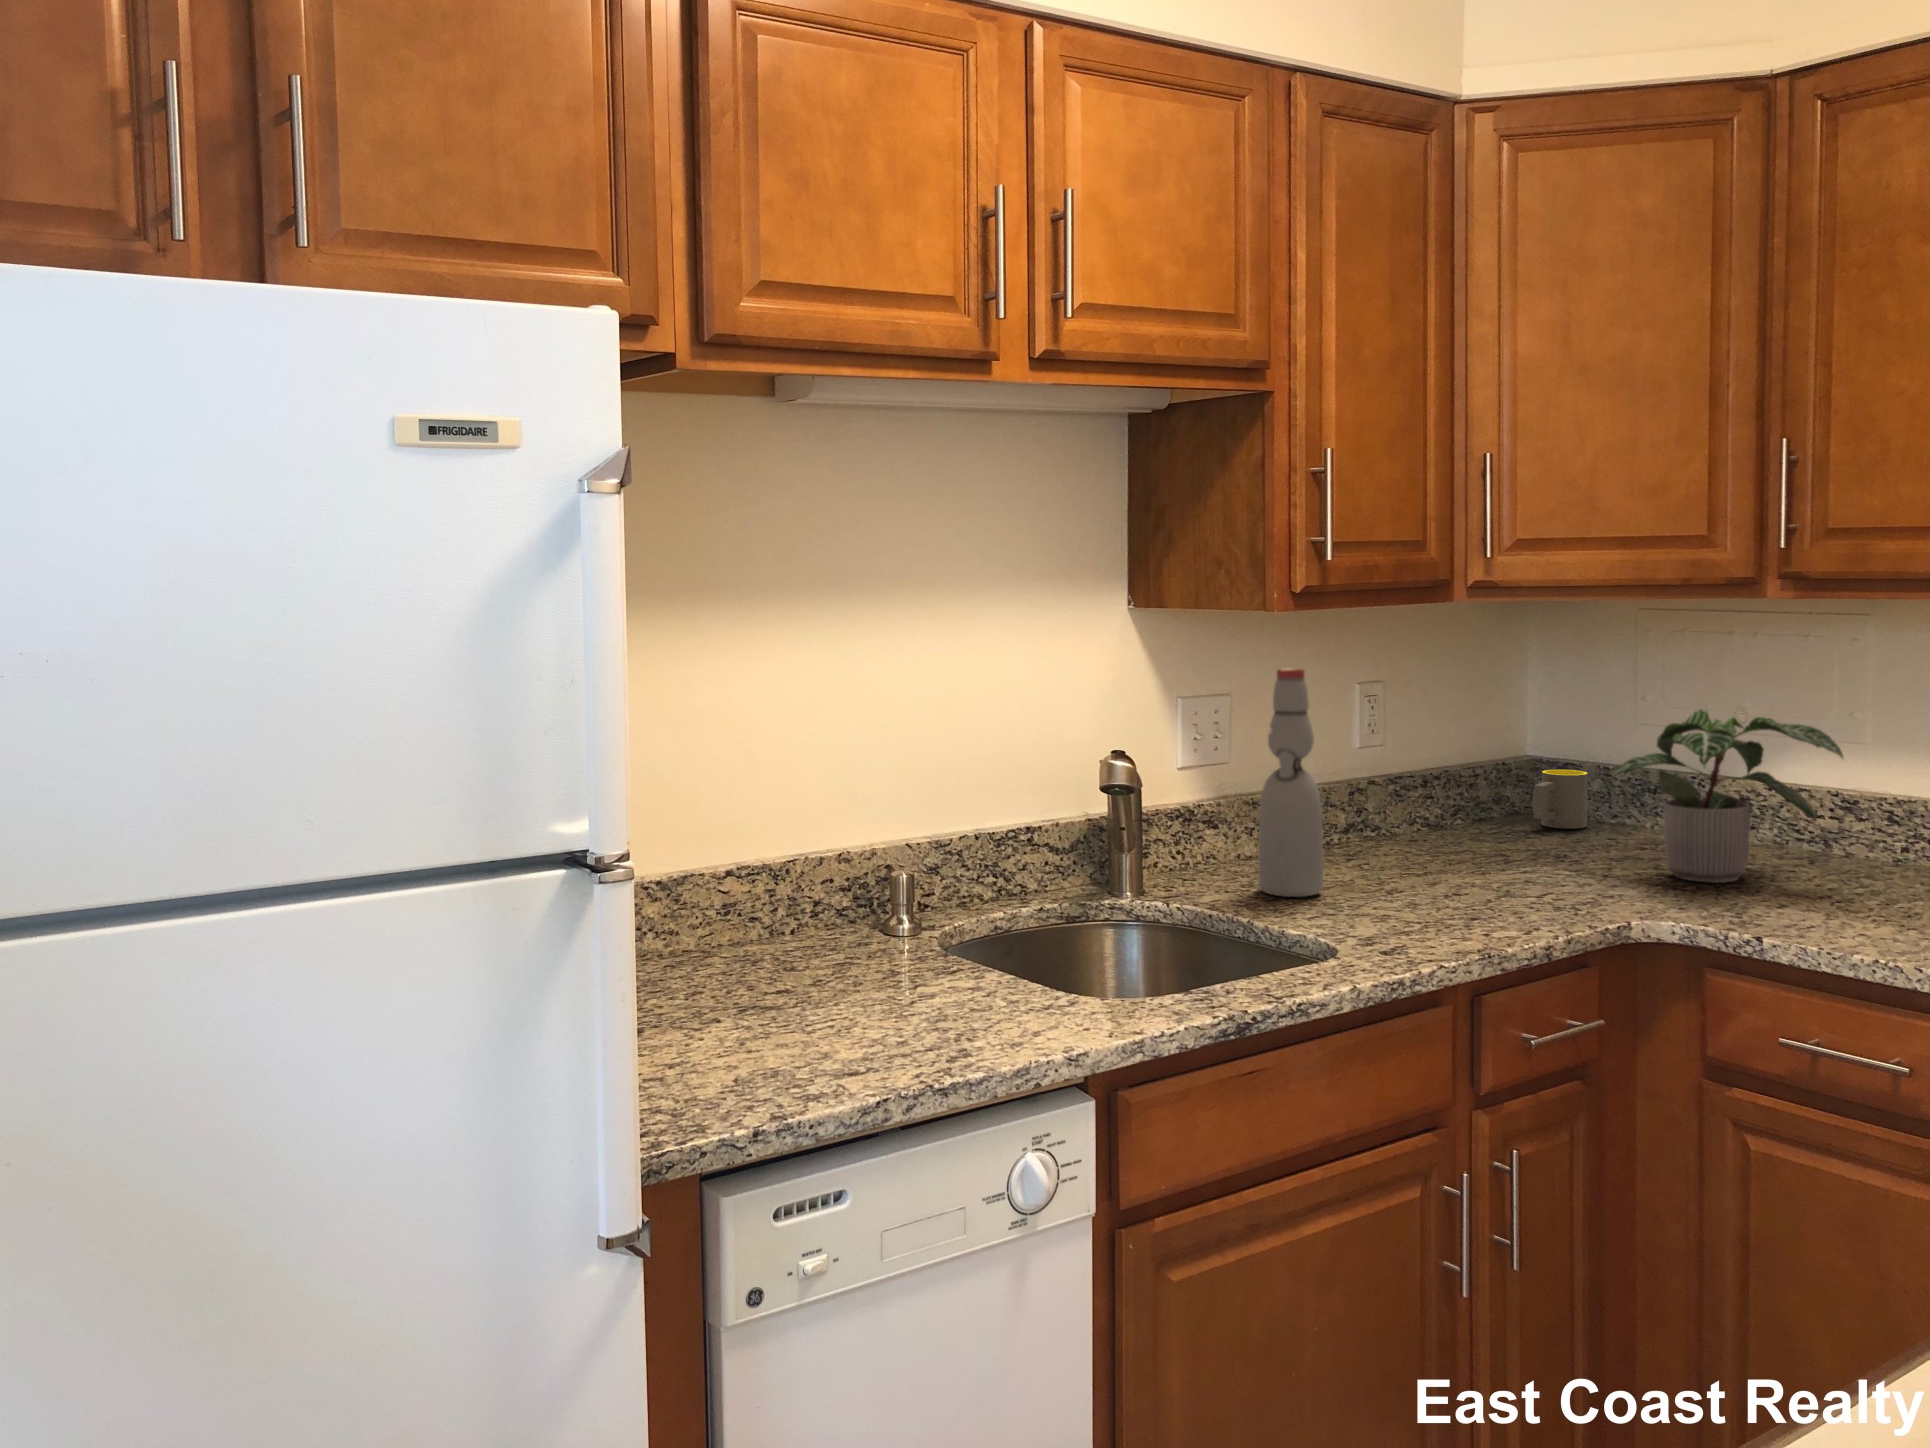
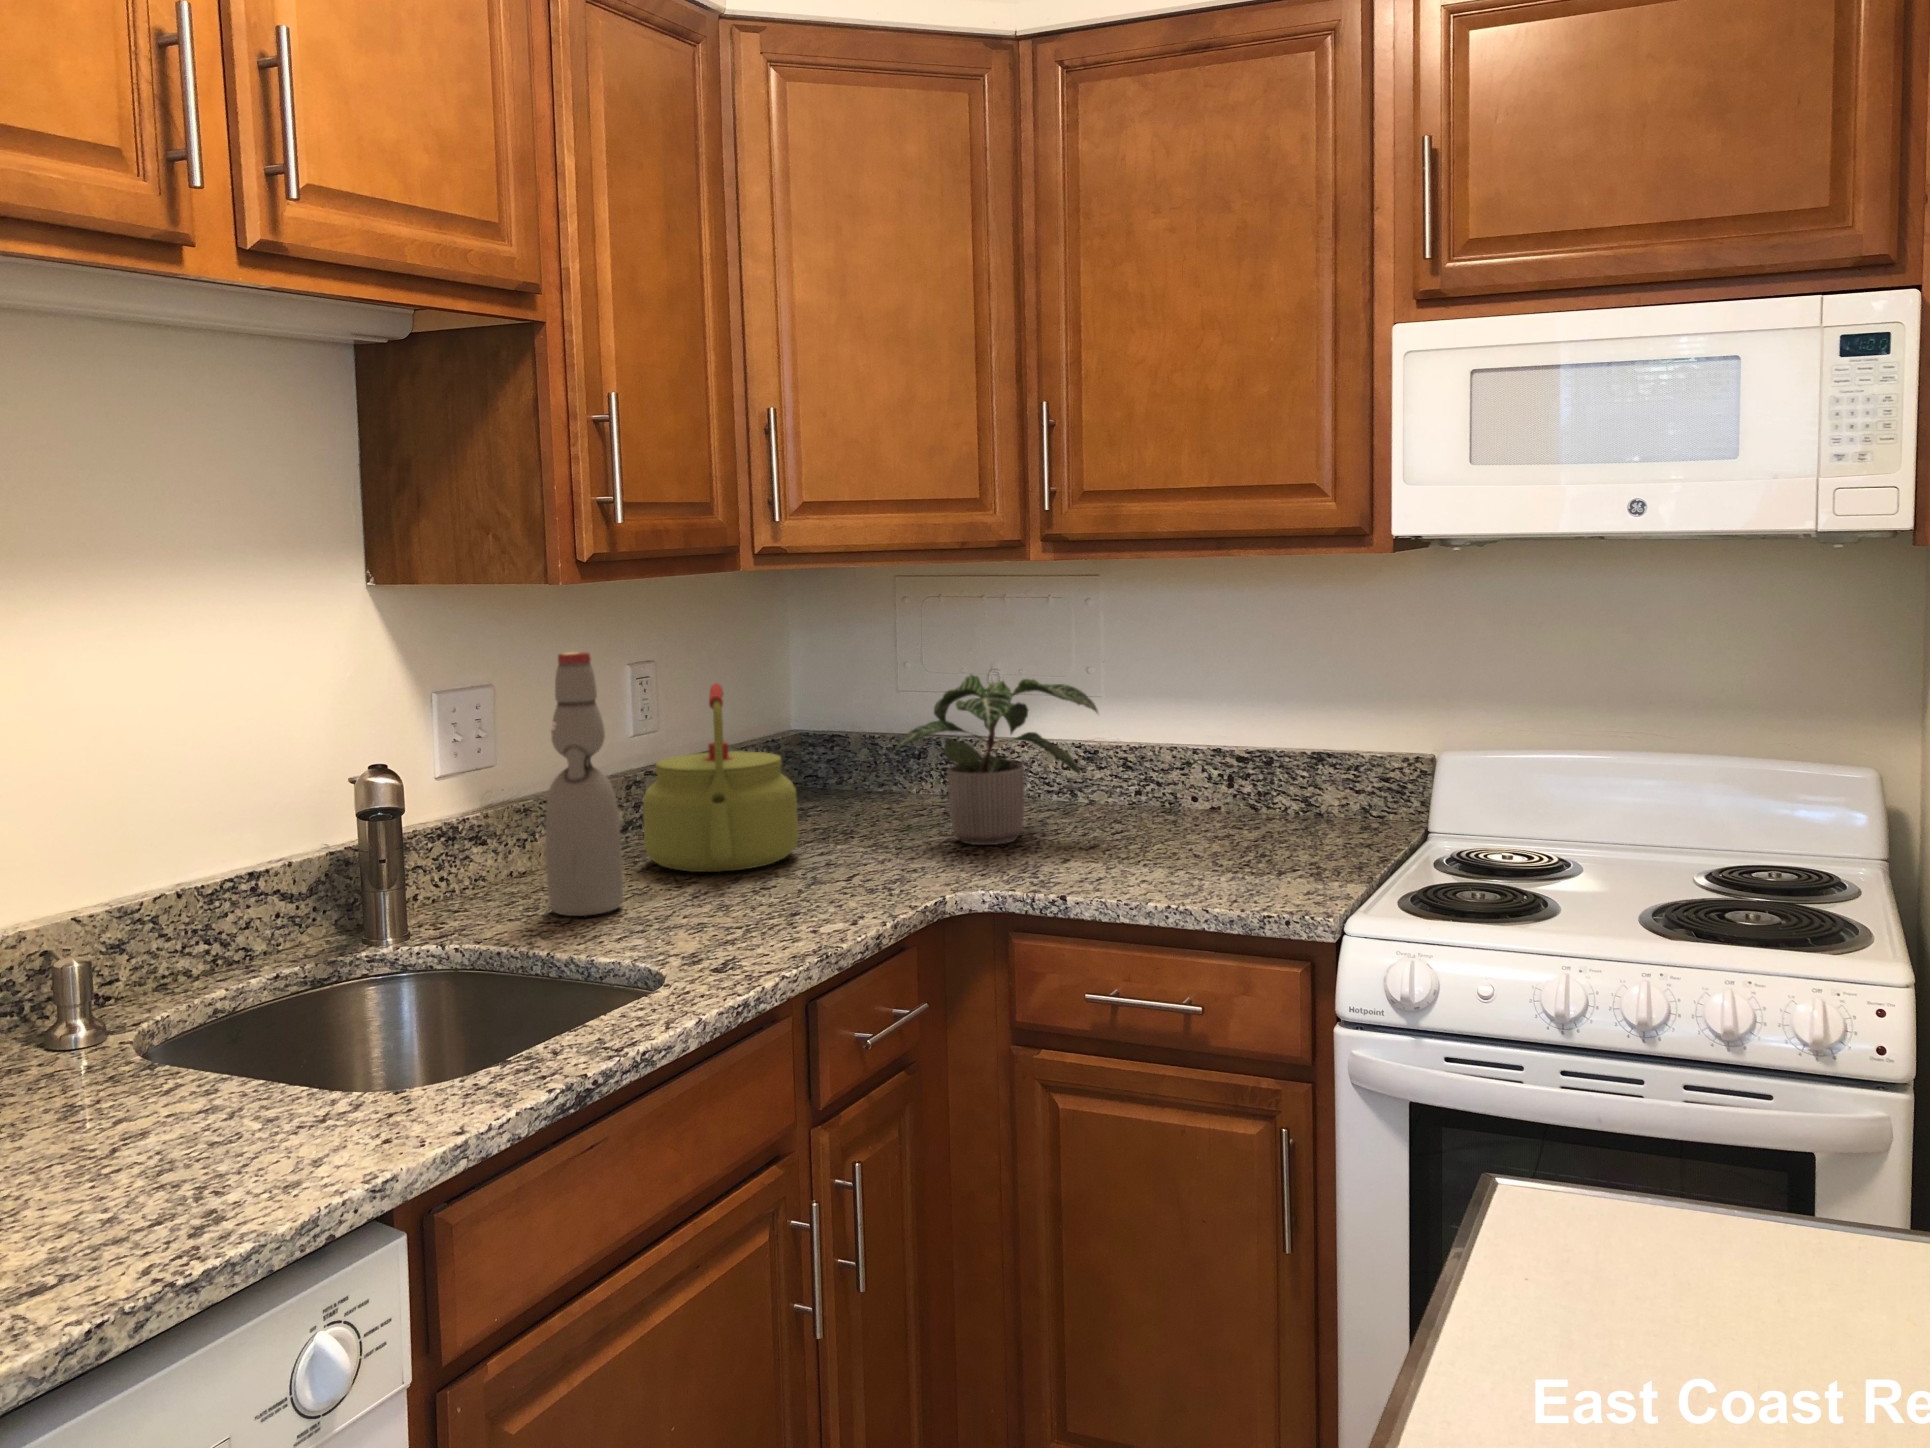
kettle: none [1355,703,1502,876] -> present [643,683,799,872]
mug: present [1532,770,1588,829] -> none [808,743,859,803]

